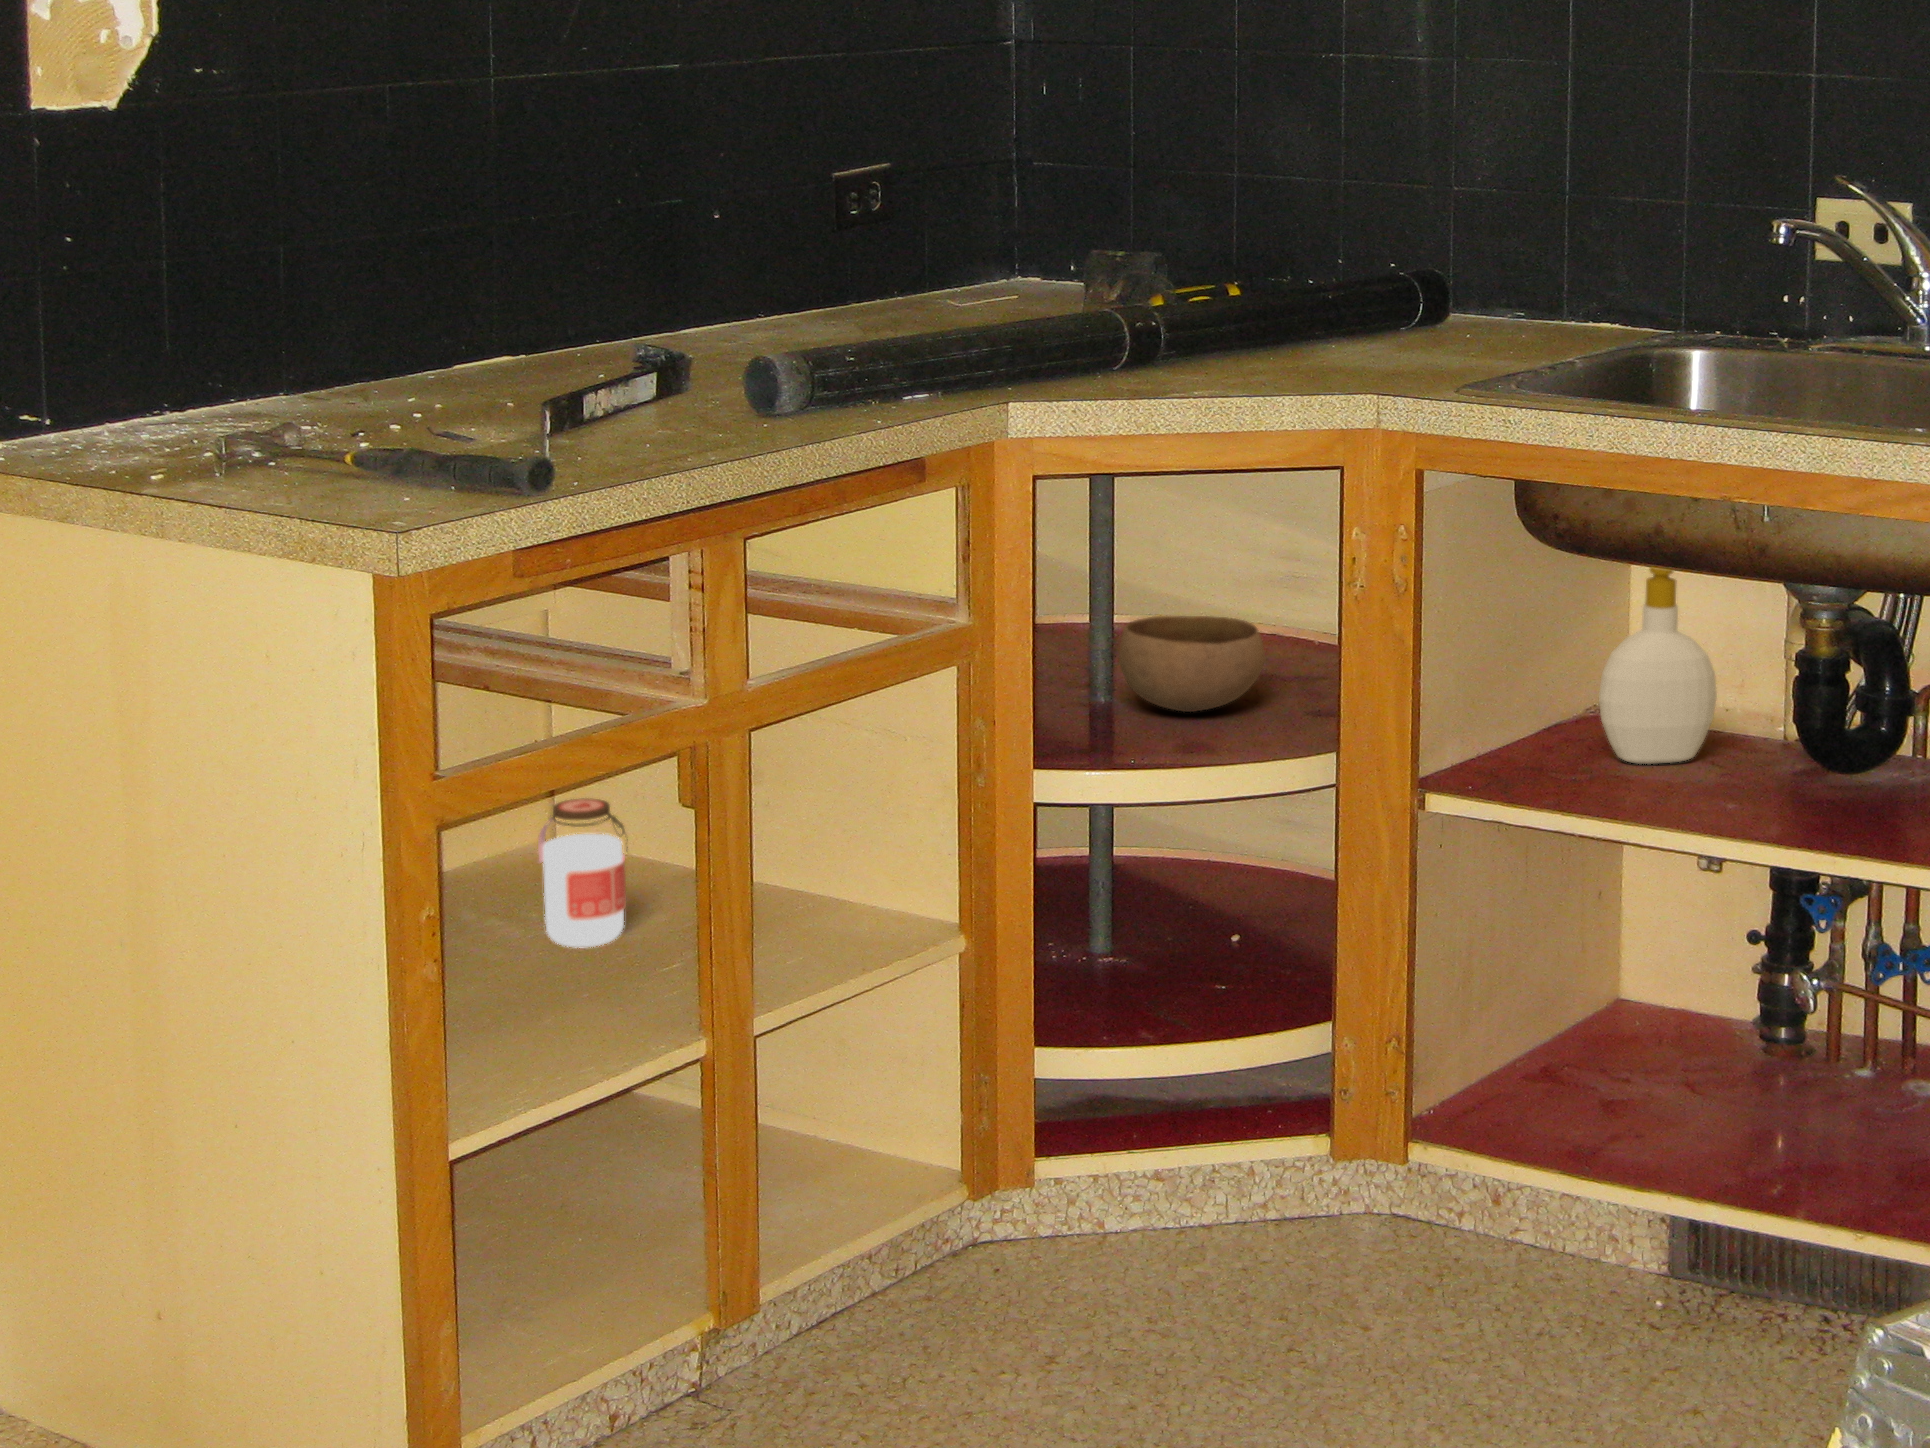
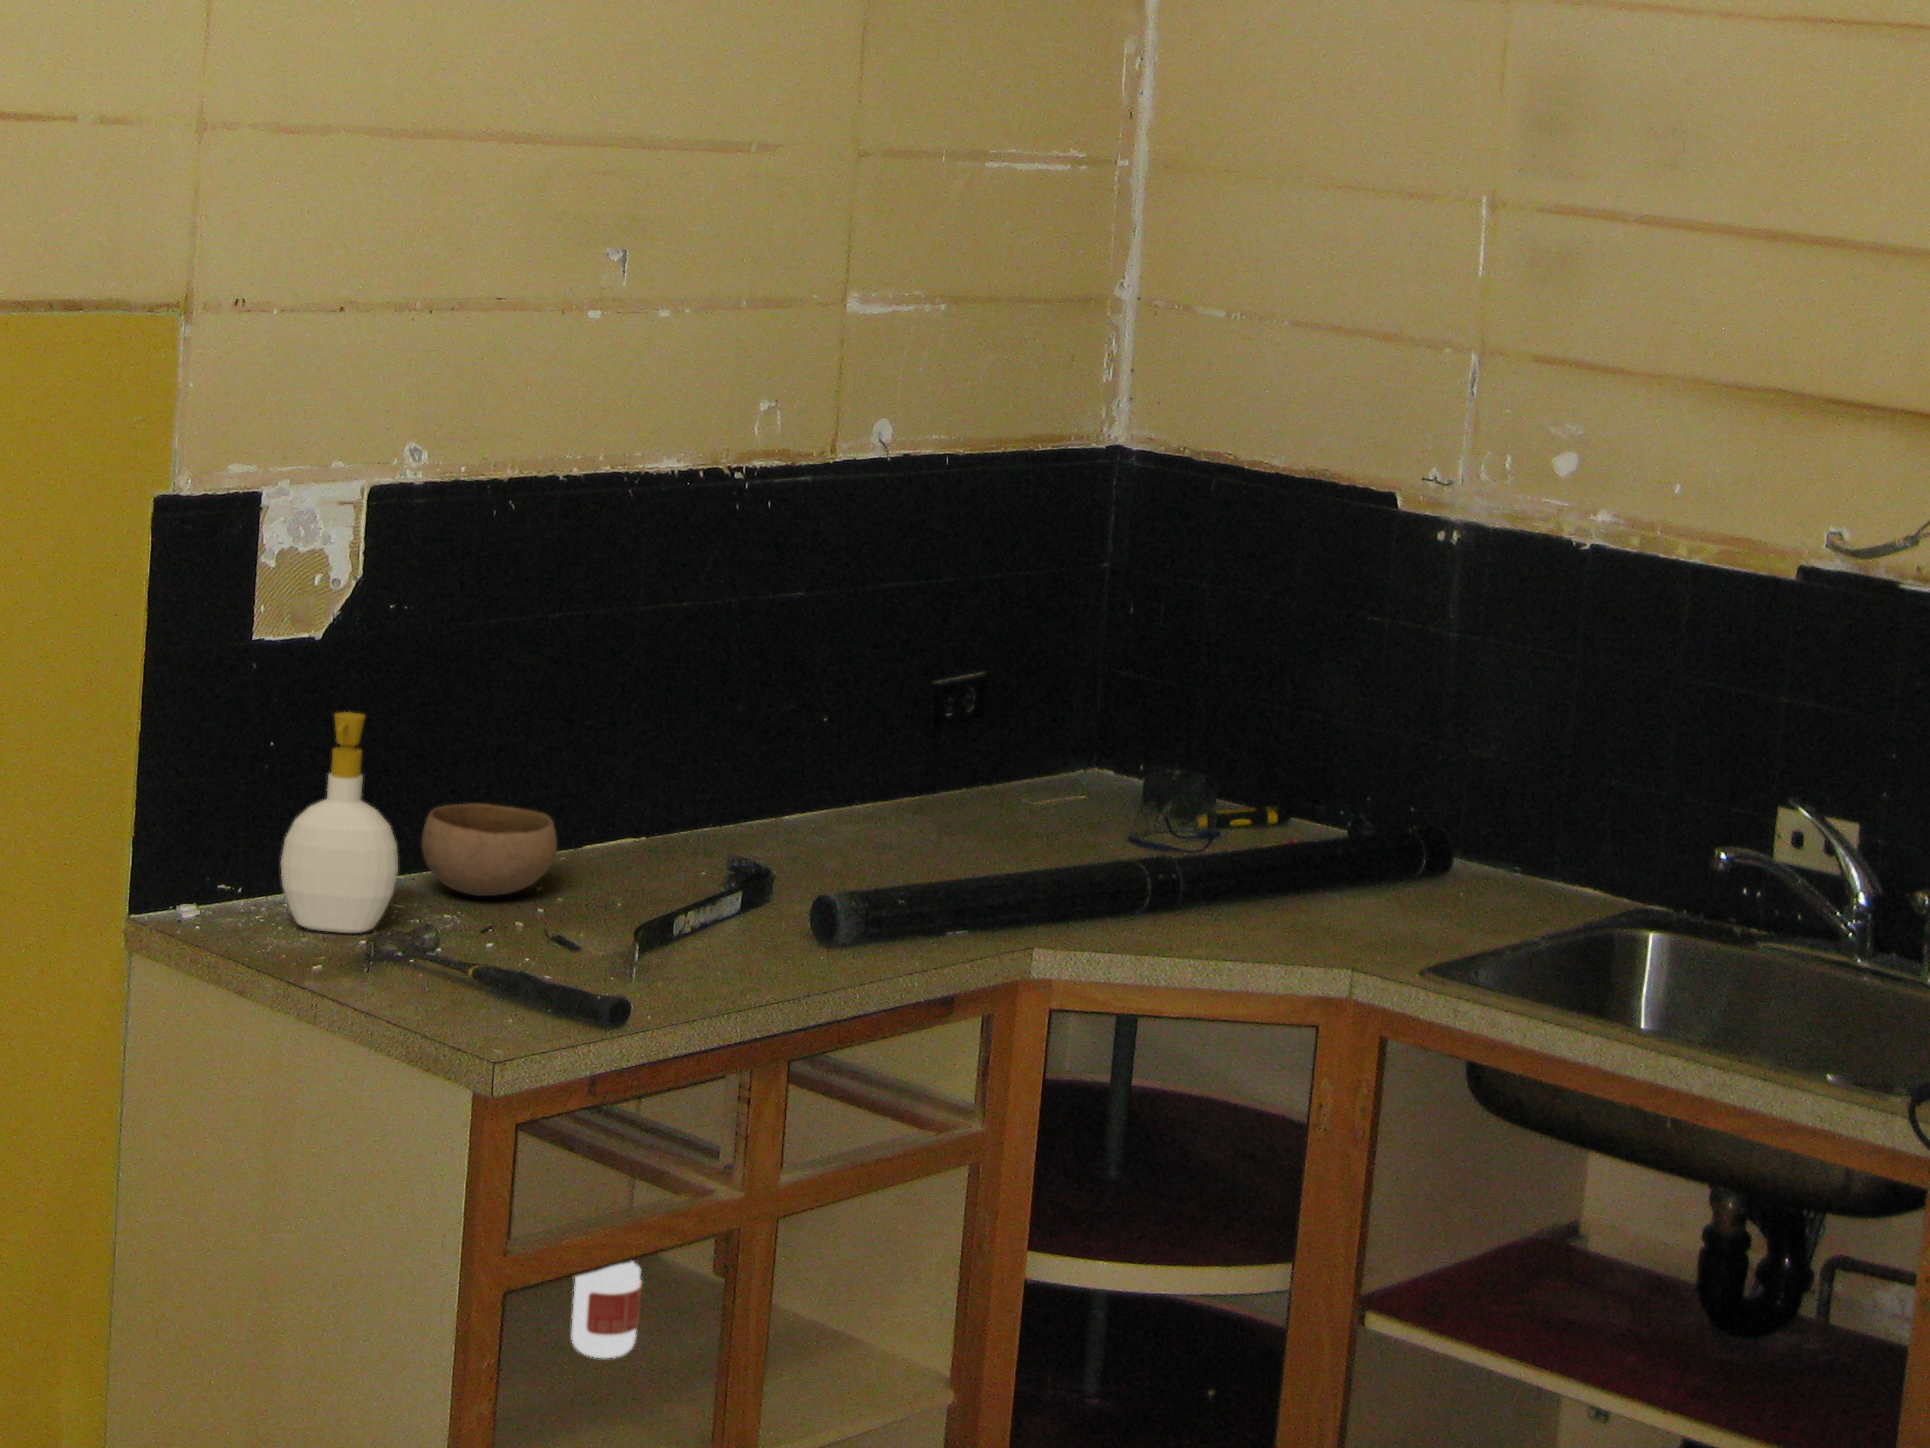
soap bottle: present [1599,567,1717,764] -> present [281,712,398,933]
bowl: present [1119,616,1265,712] -> present [422,803,557,896]

